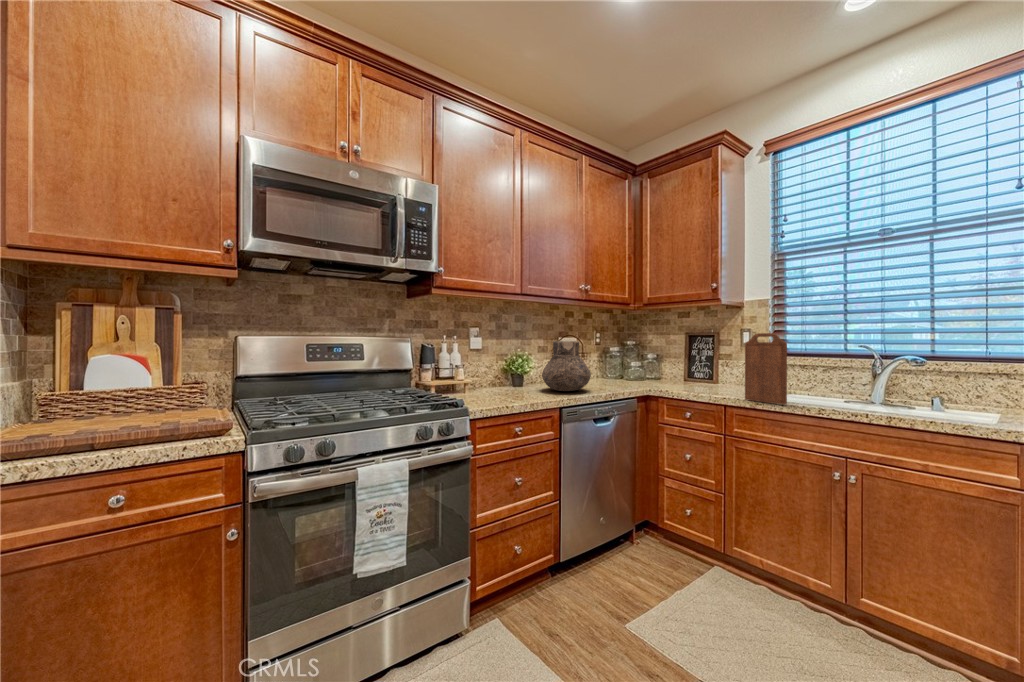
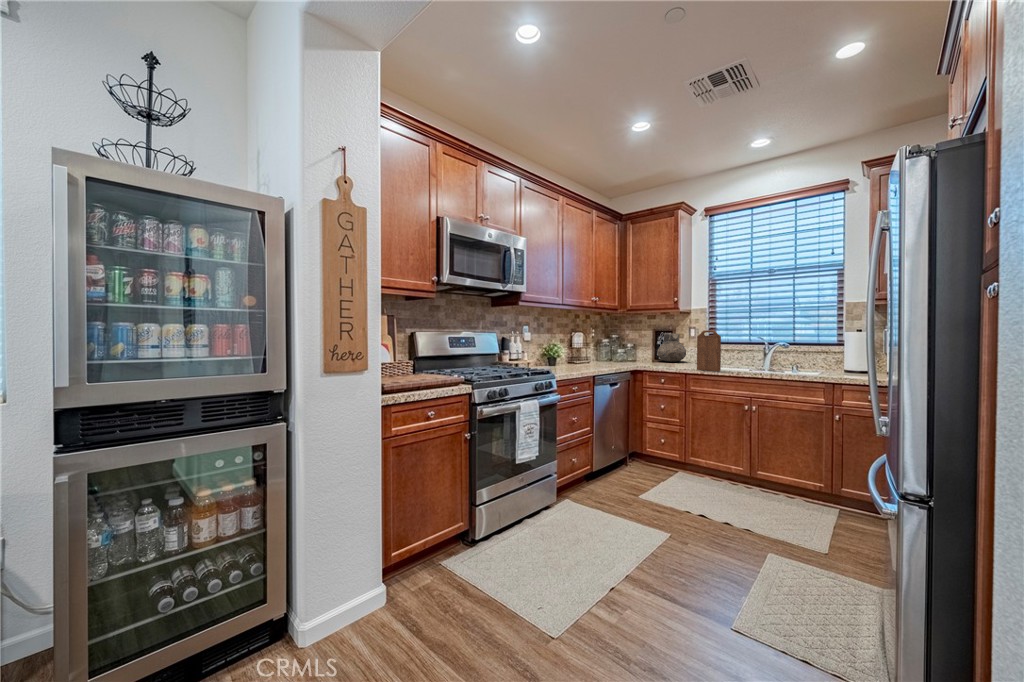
vase: present [542,341,591,391] -> present [657,334,686,362]

